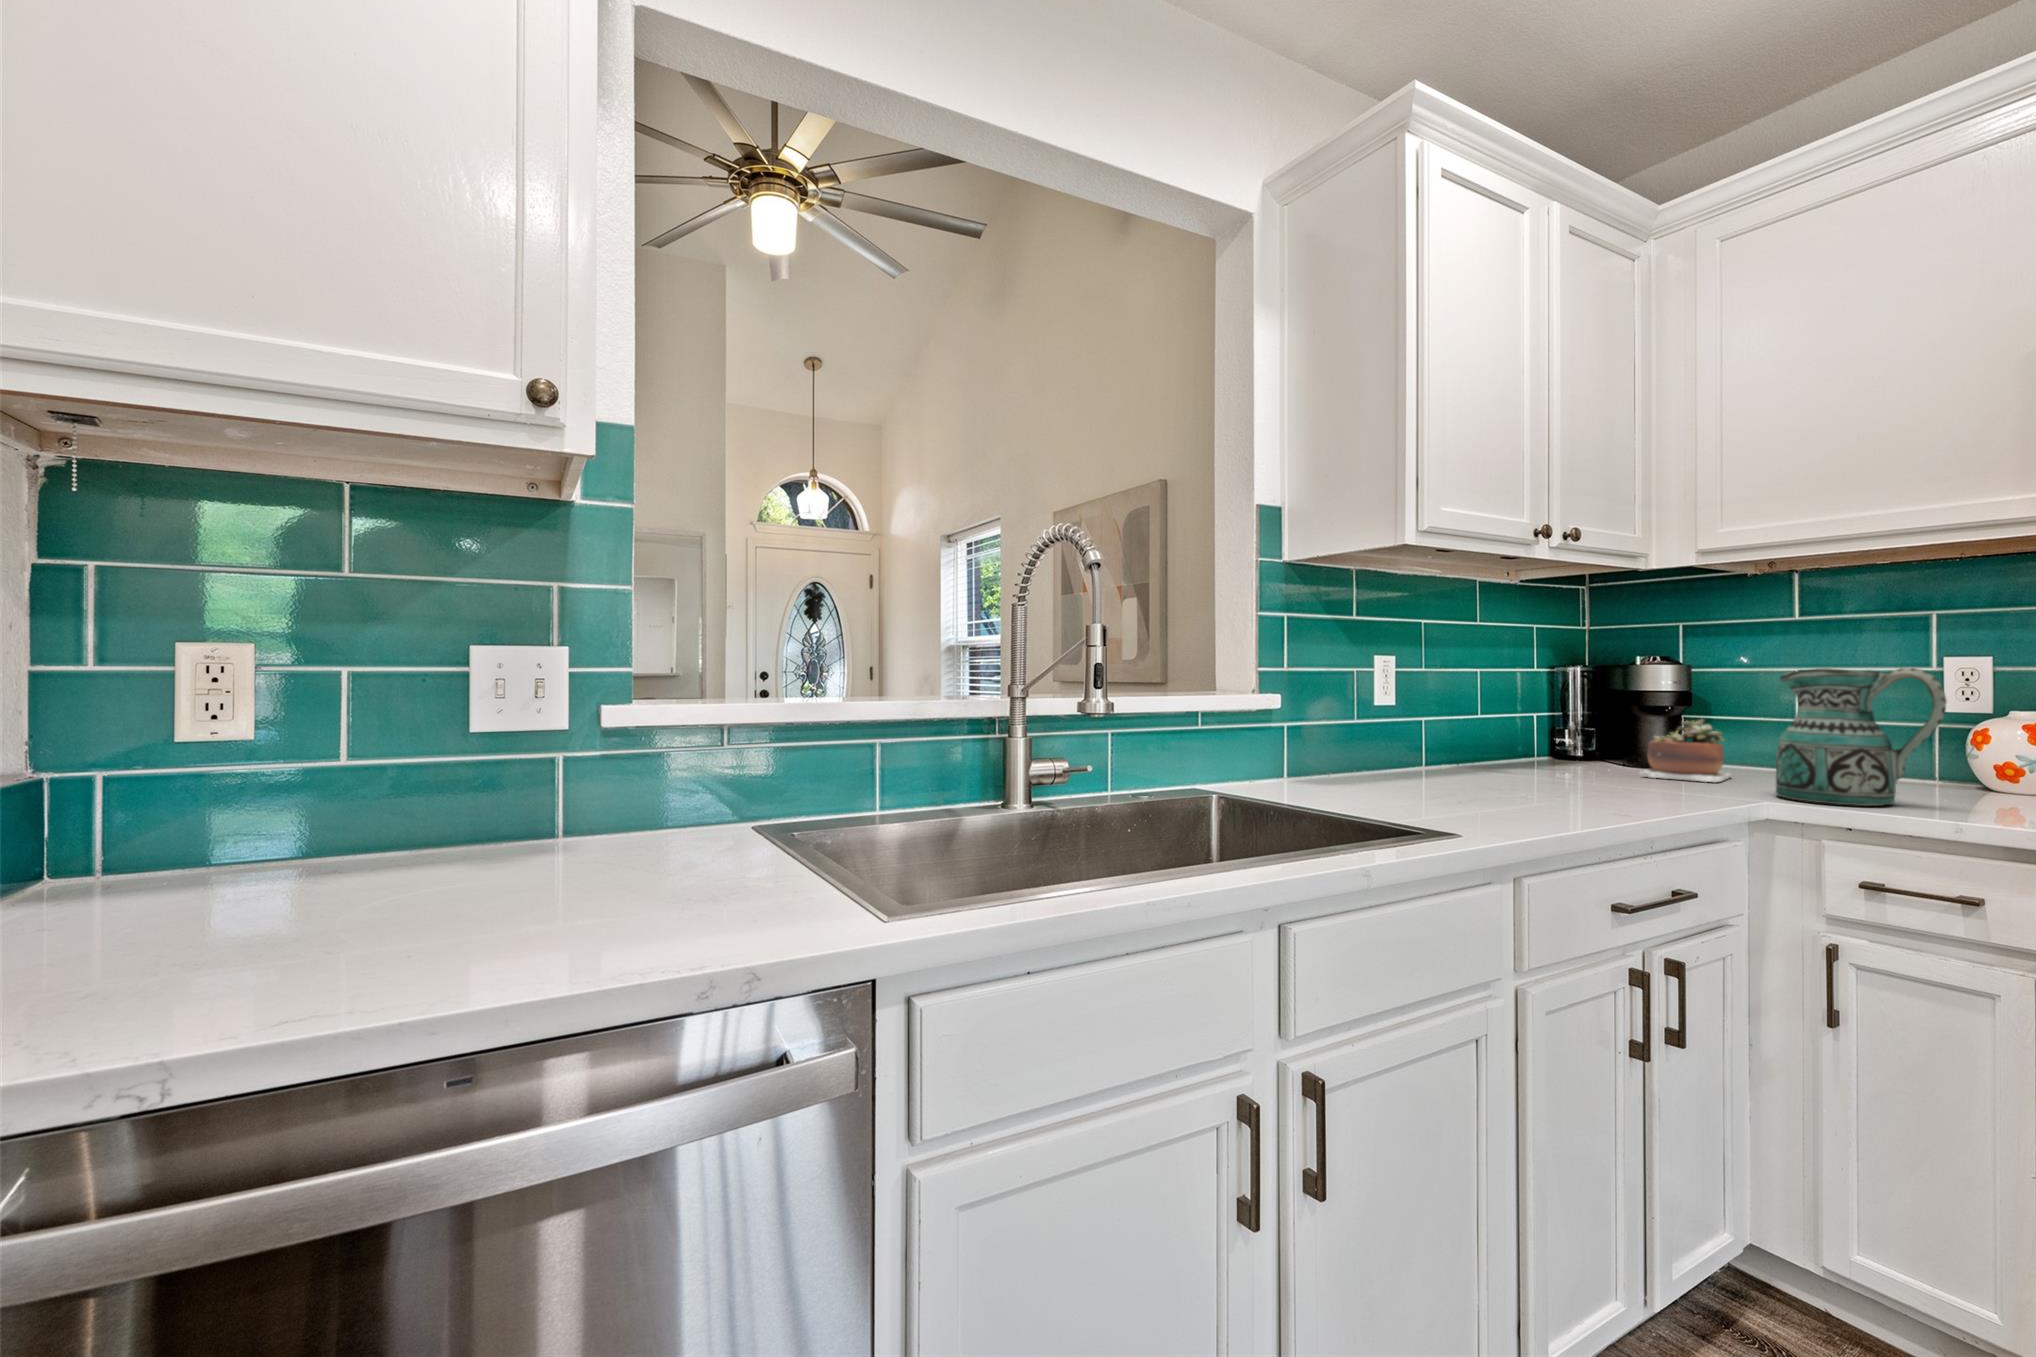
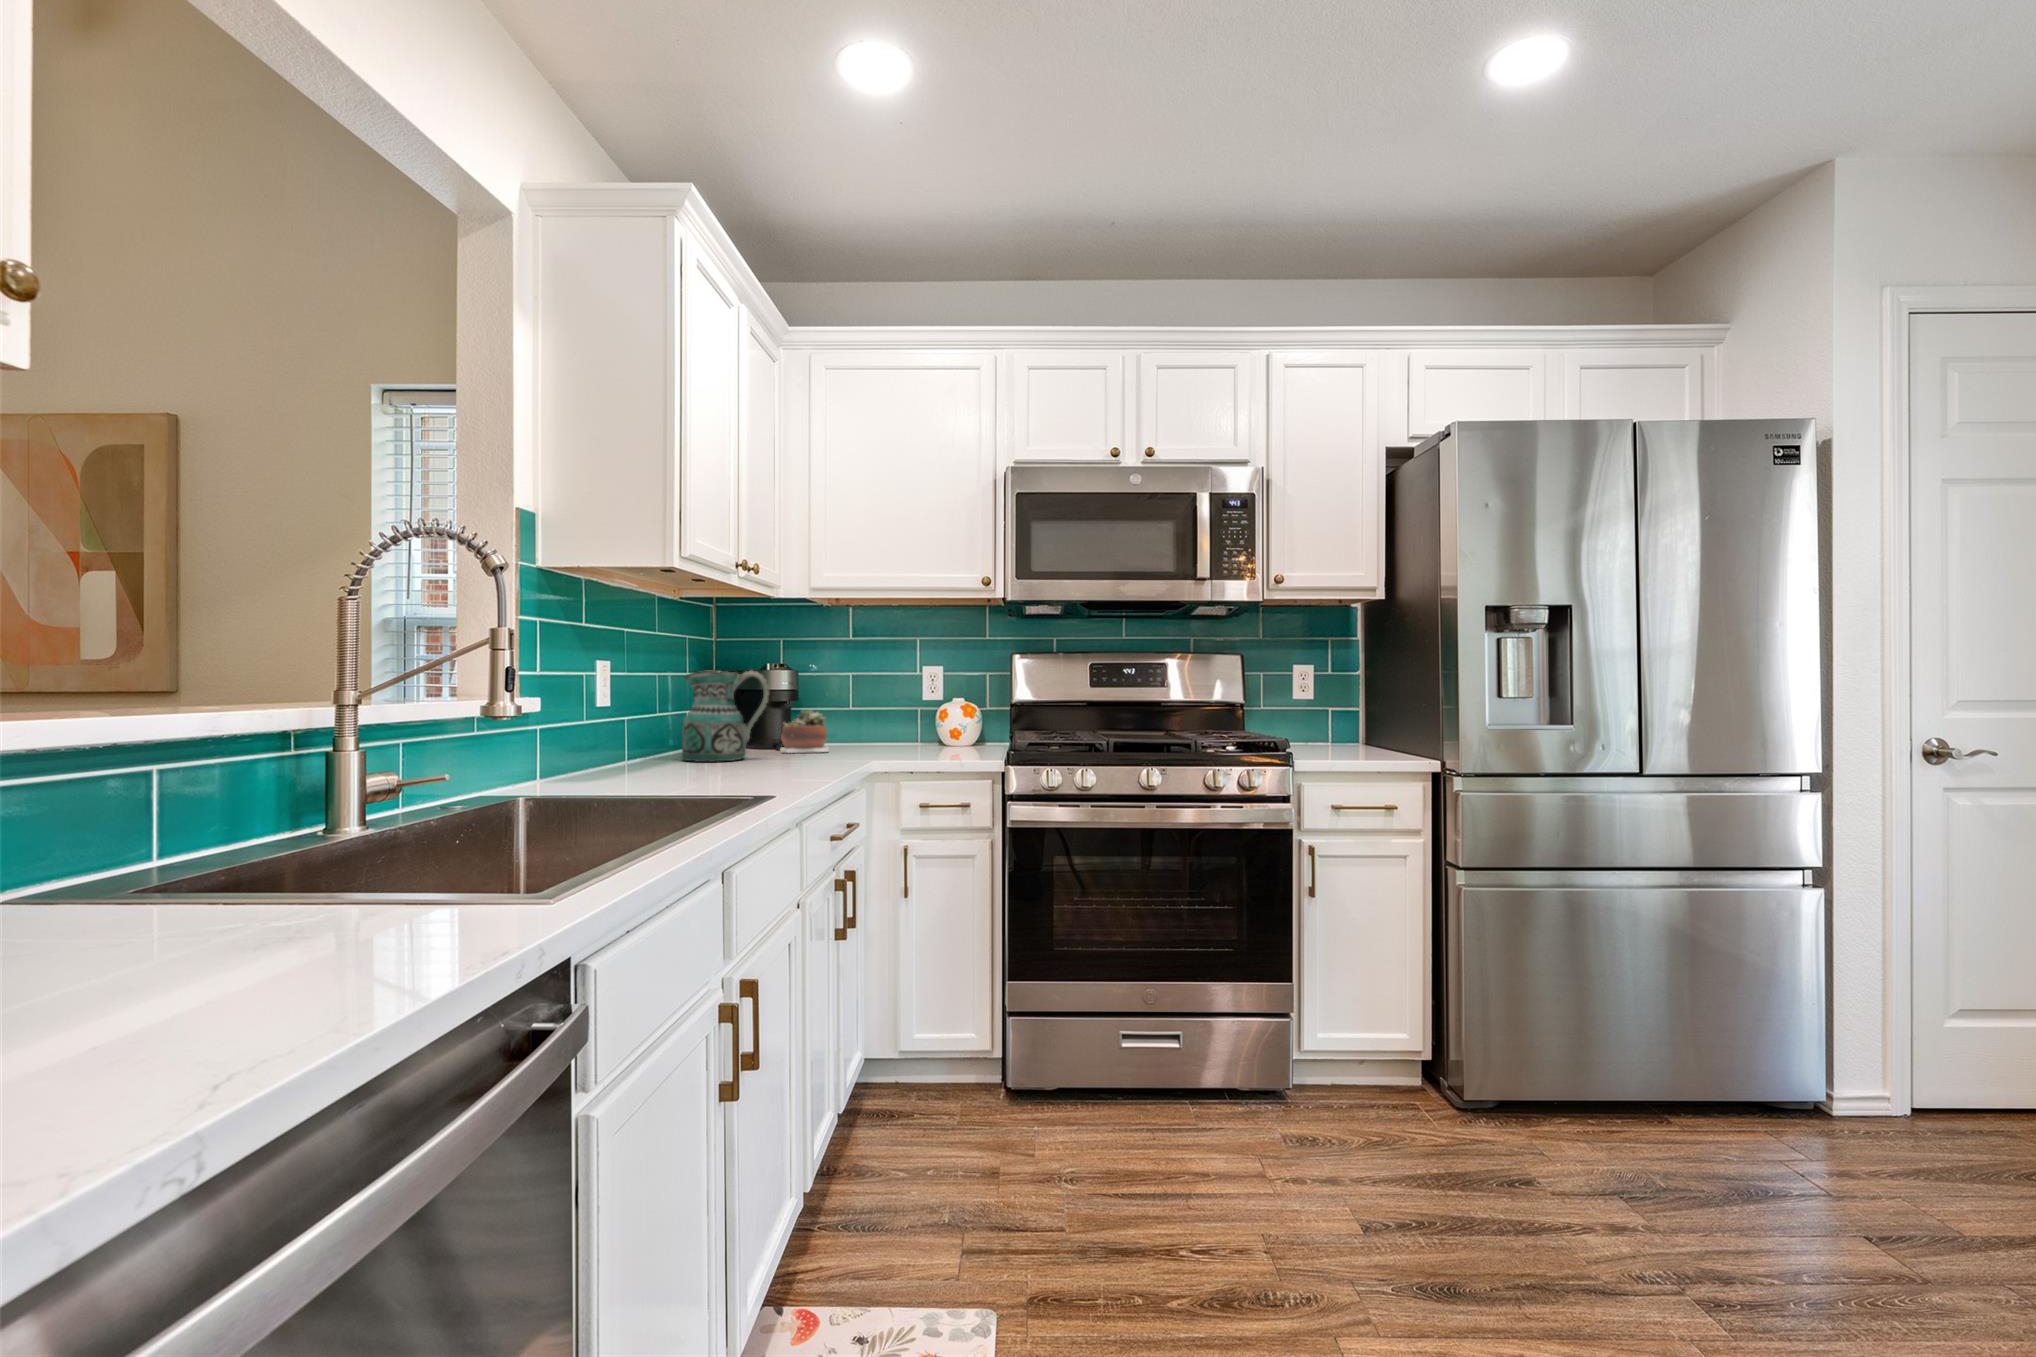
ceramic pitcher: present [1776,668,1947,806] -> present [682,670,769,762]

